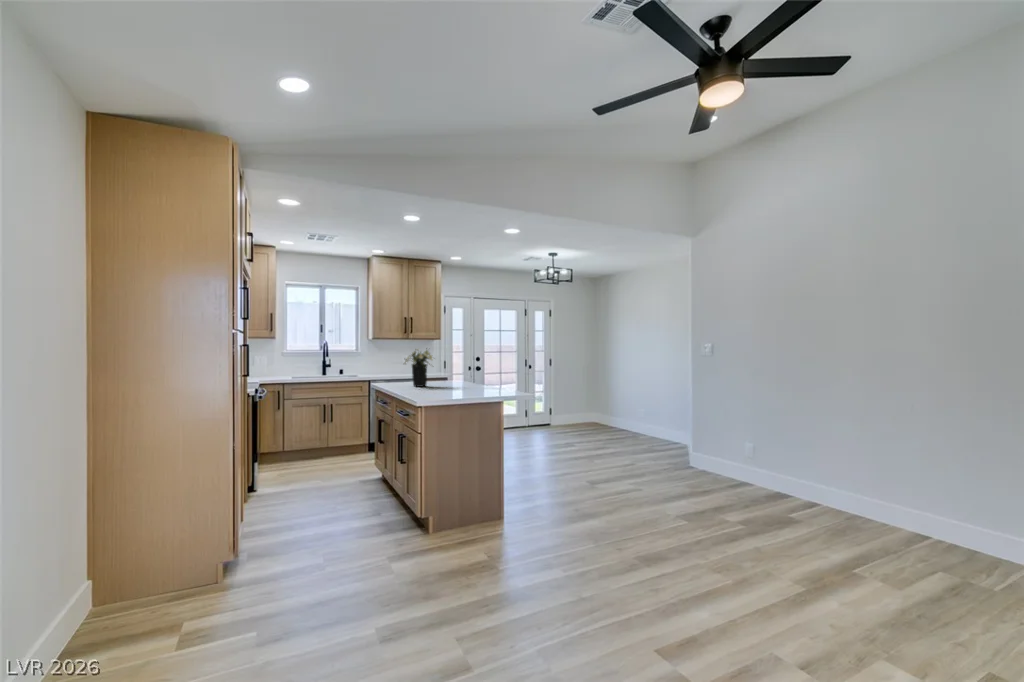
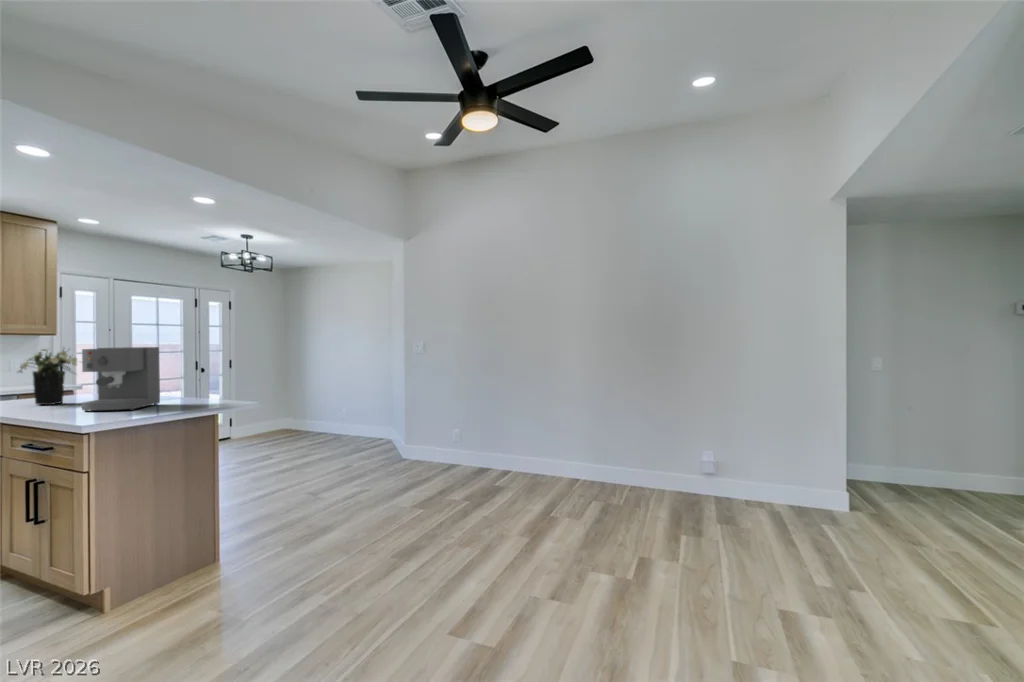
coffee maker: none [428,348,472,393] -> present [82,347,160,412]

